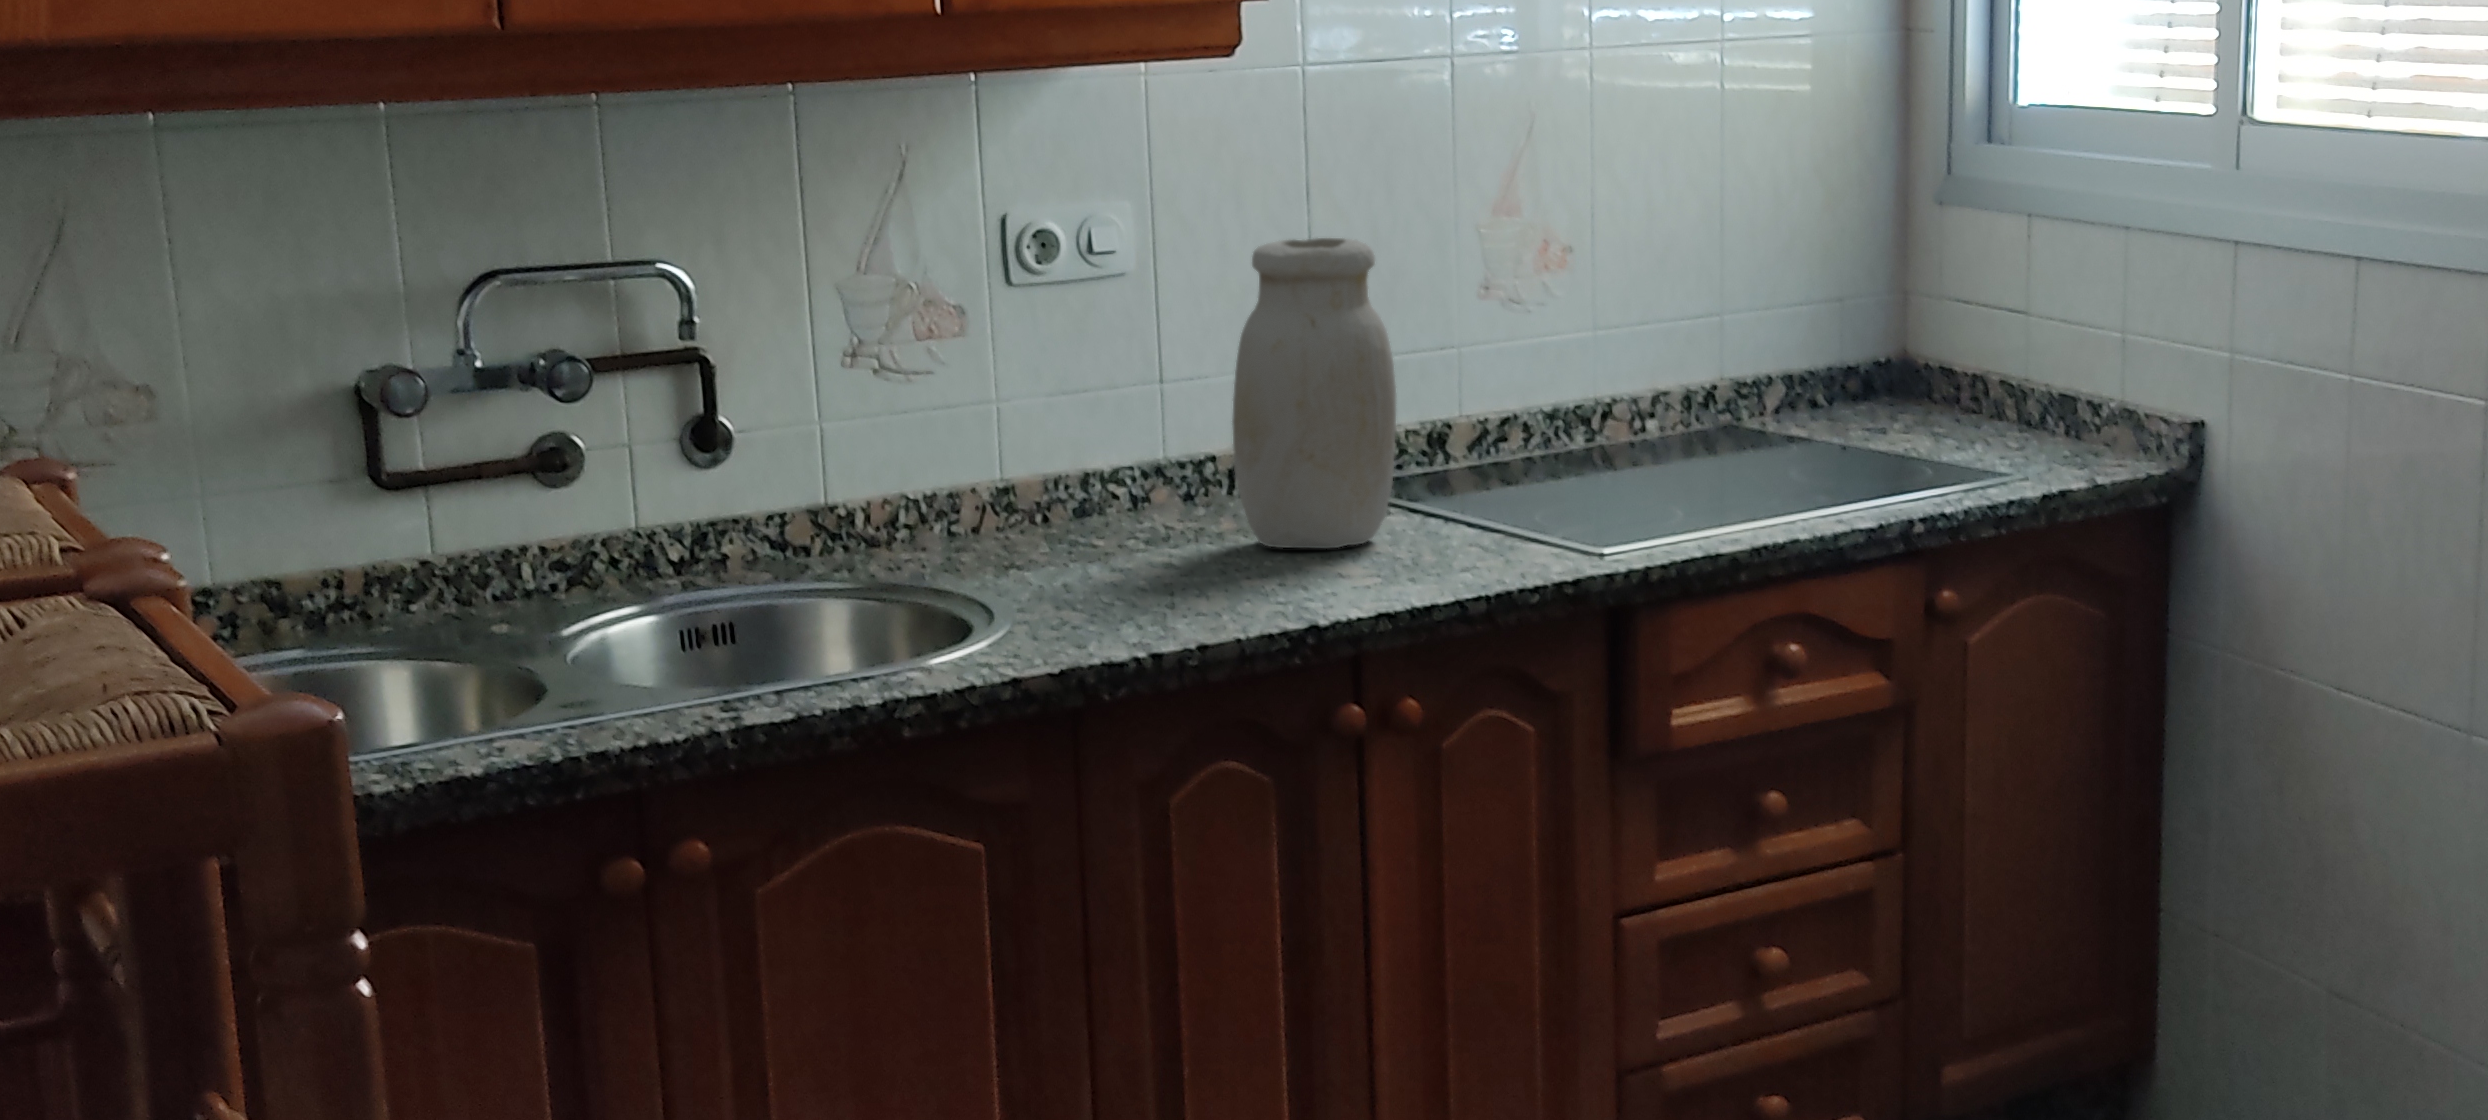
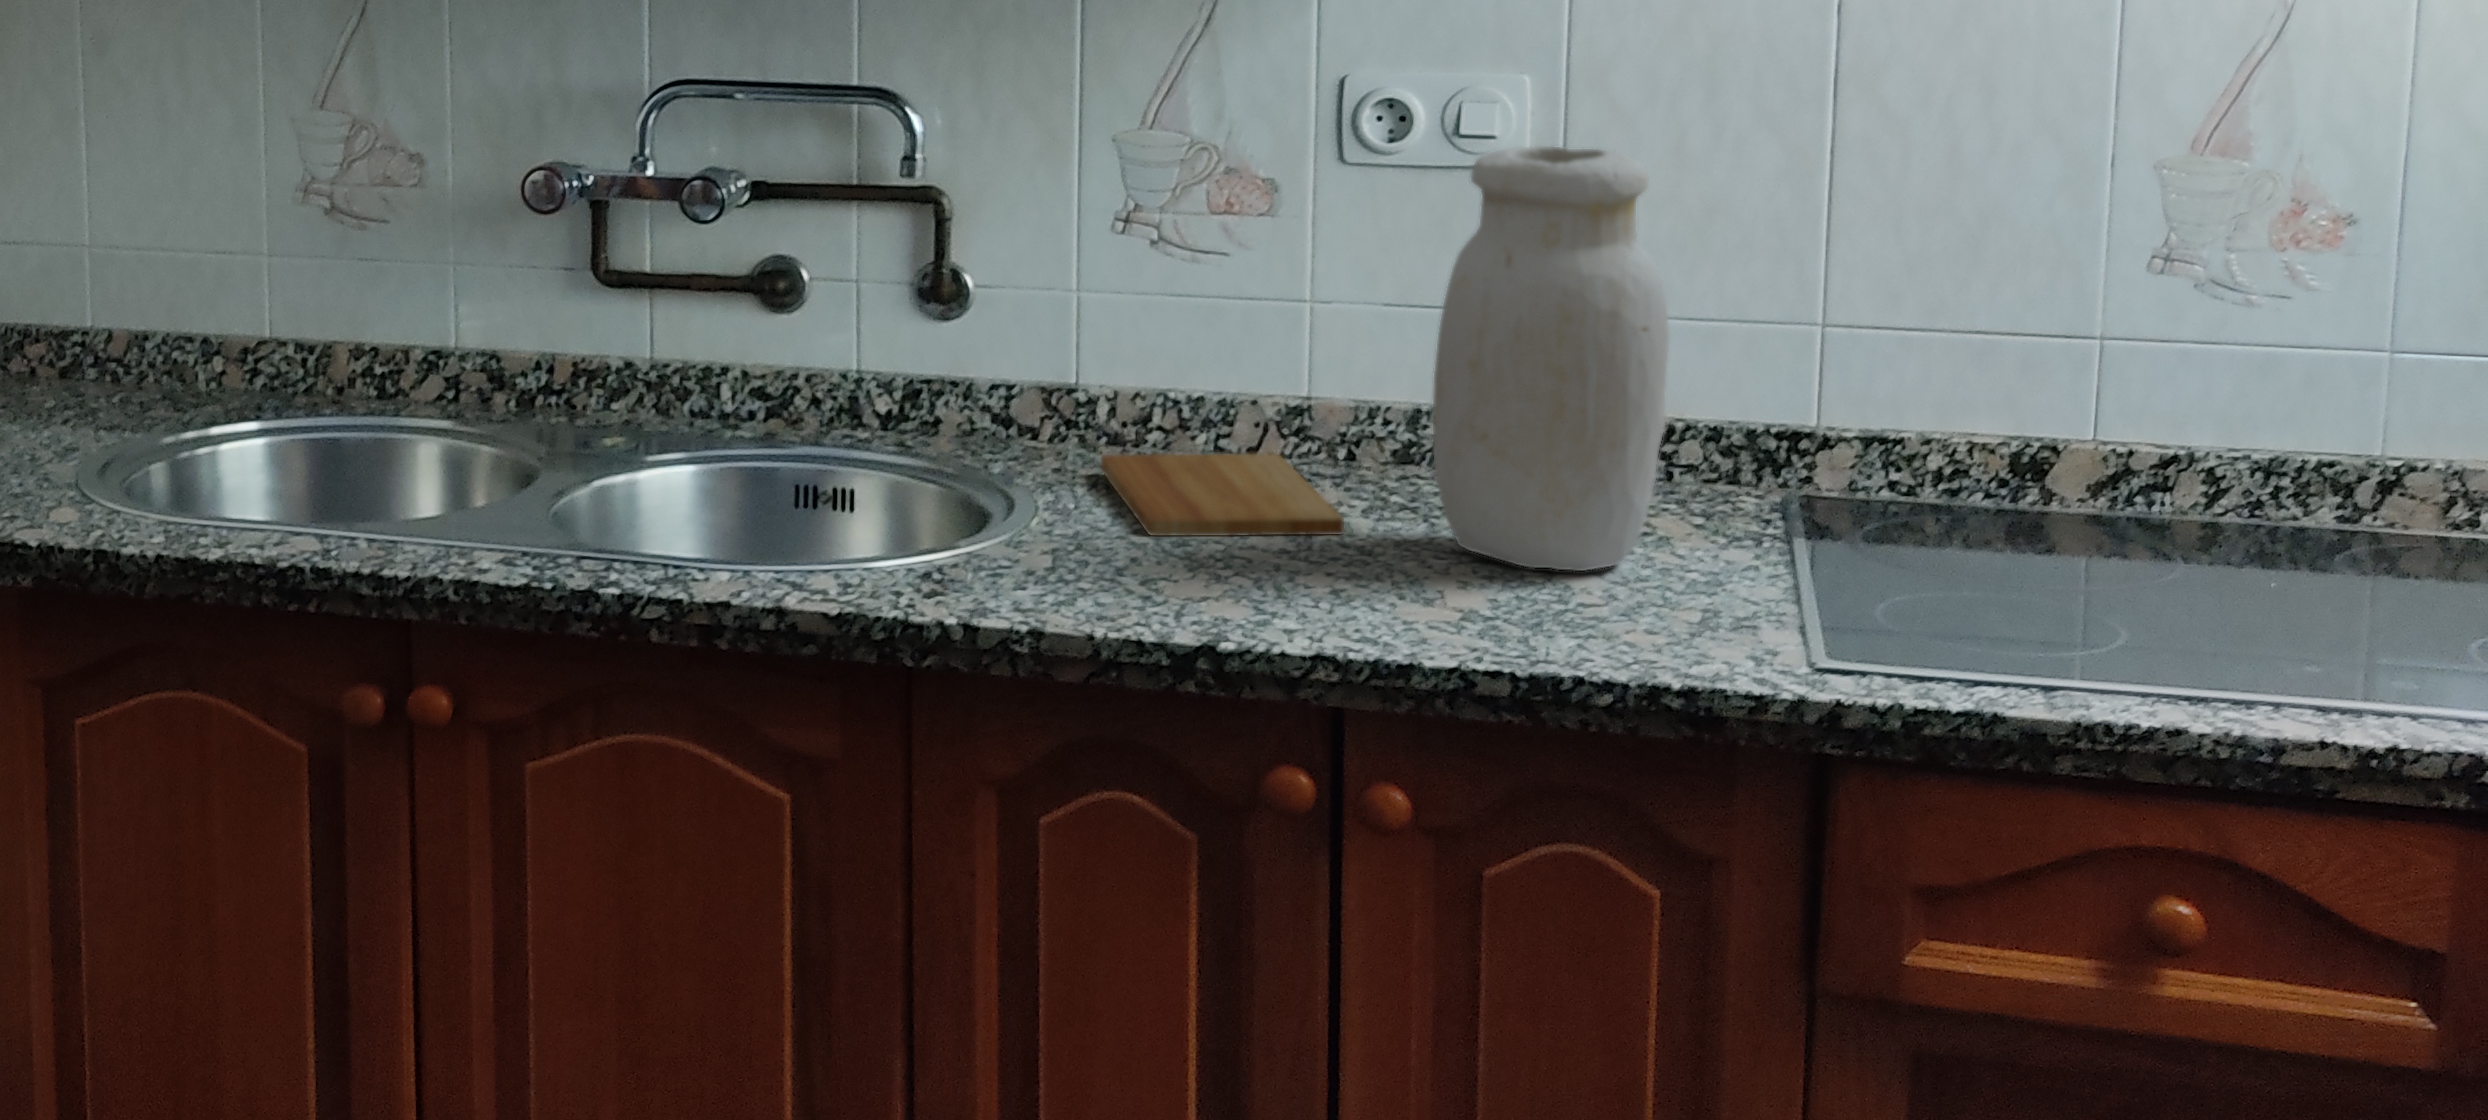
cutting board: none [916,525,1178,587] -> present [1100,454,1344,536]

